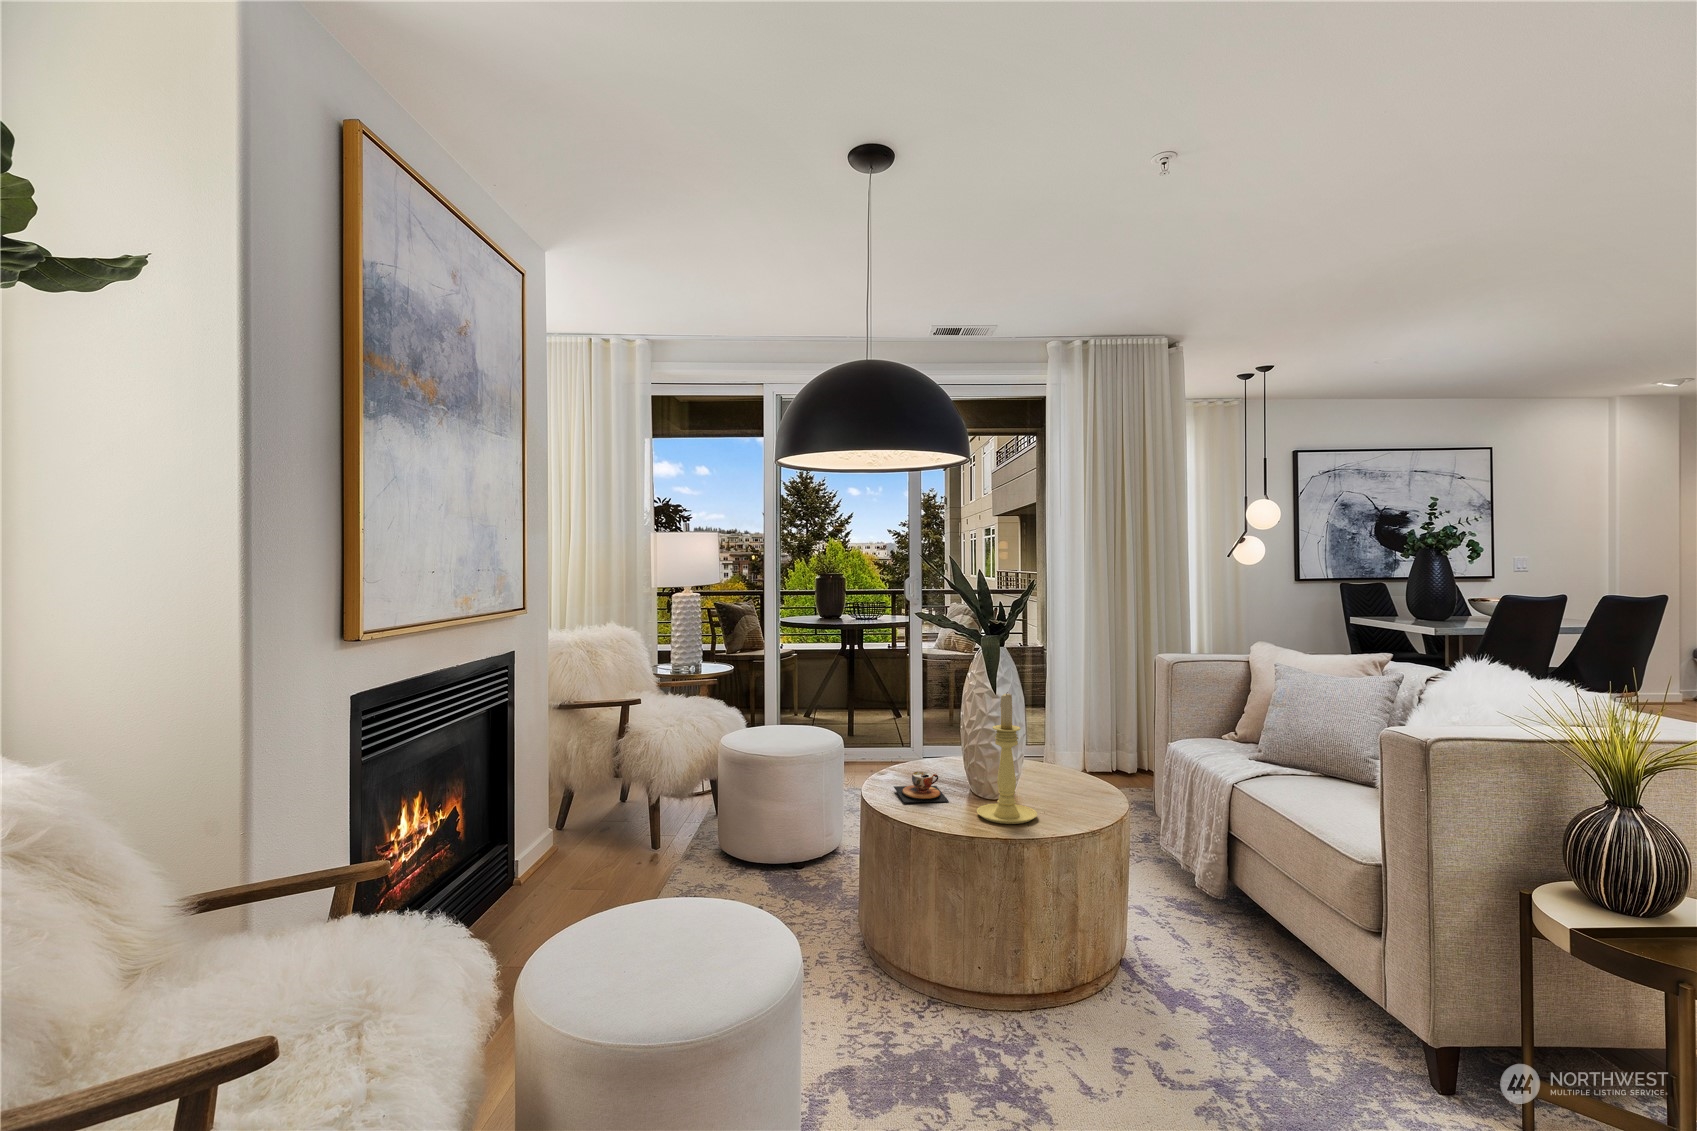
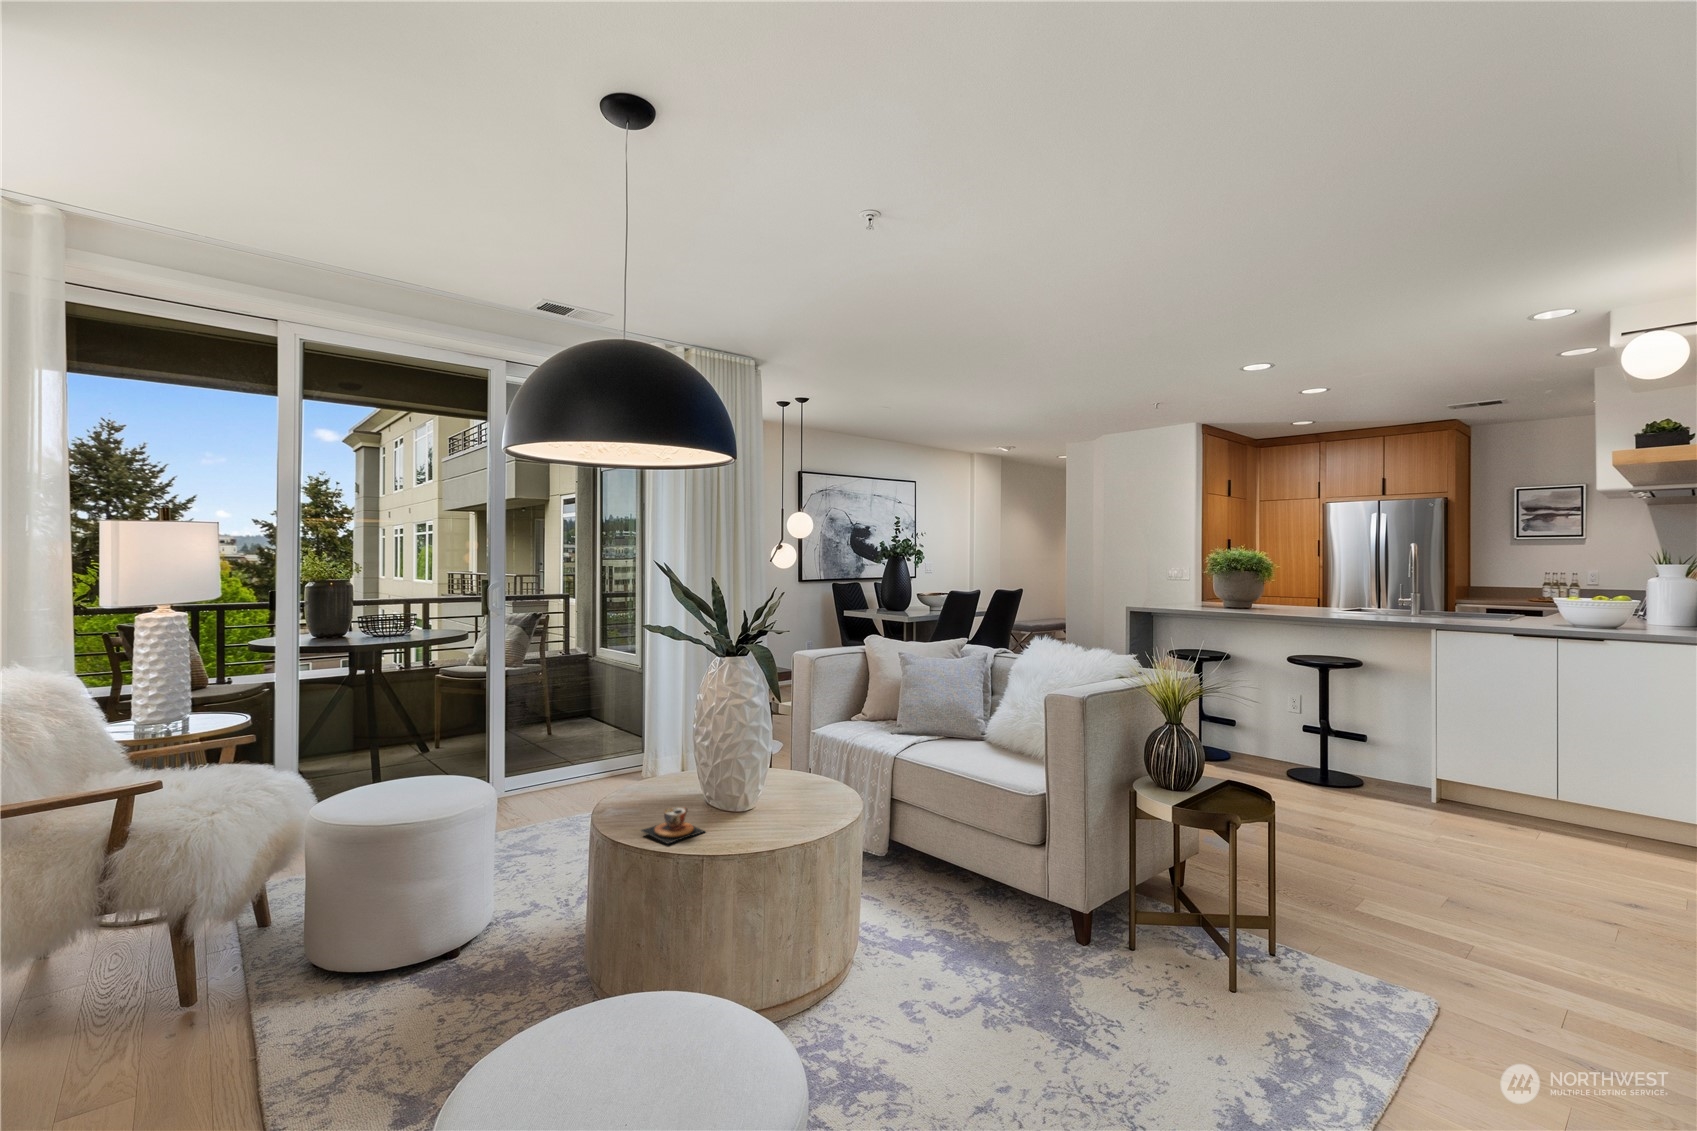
candle holder: present [977,692,1037,824] -> none [742,715,799,840]

